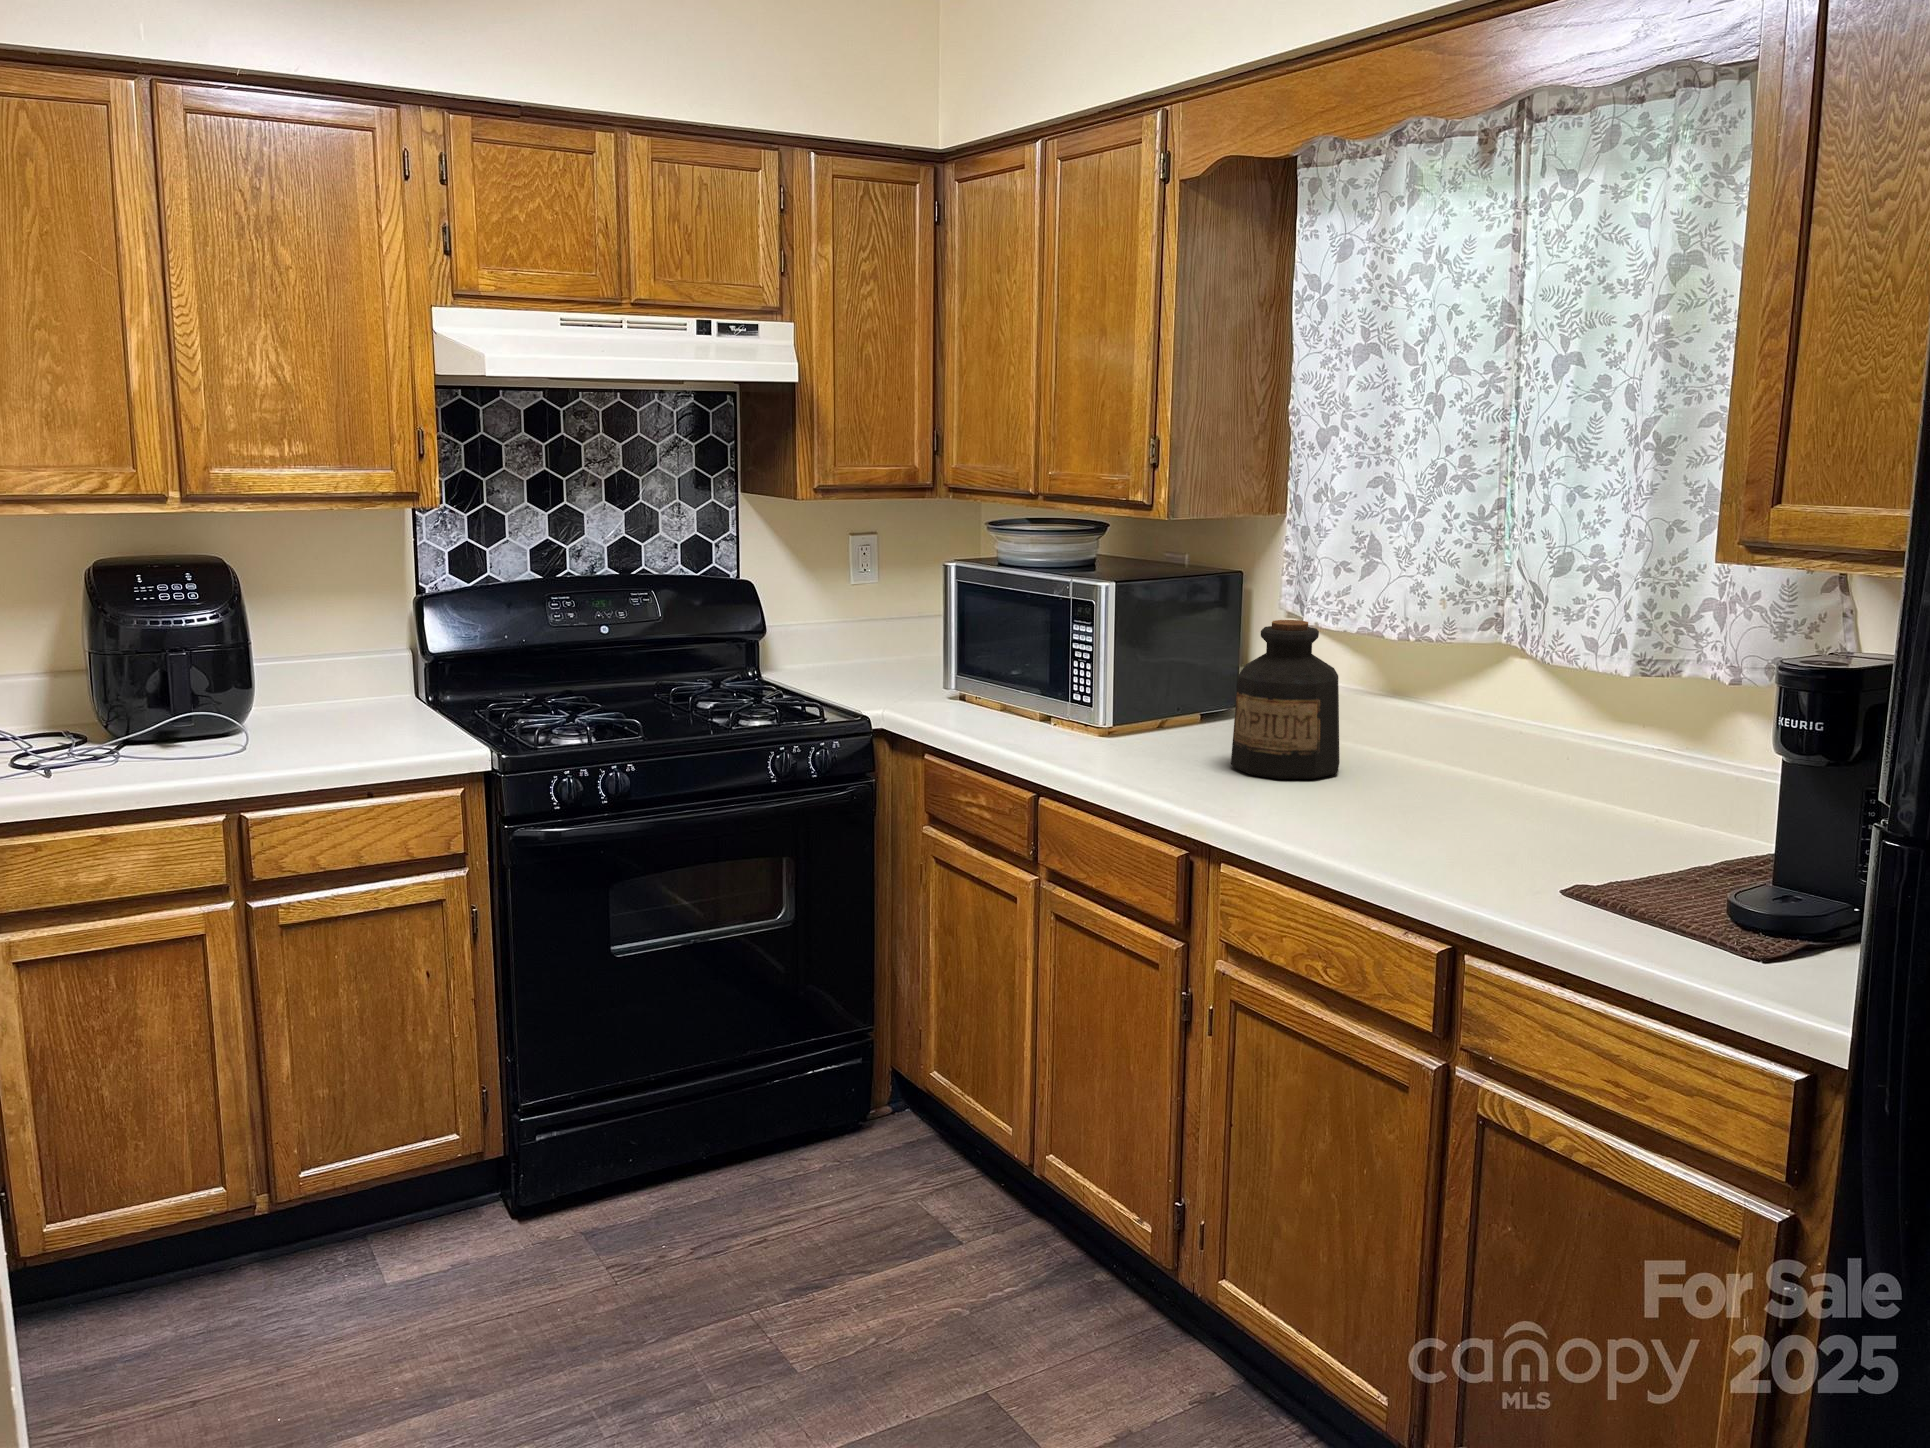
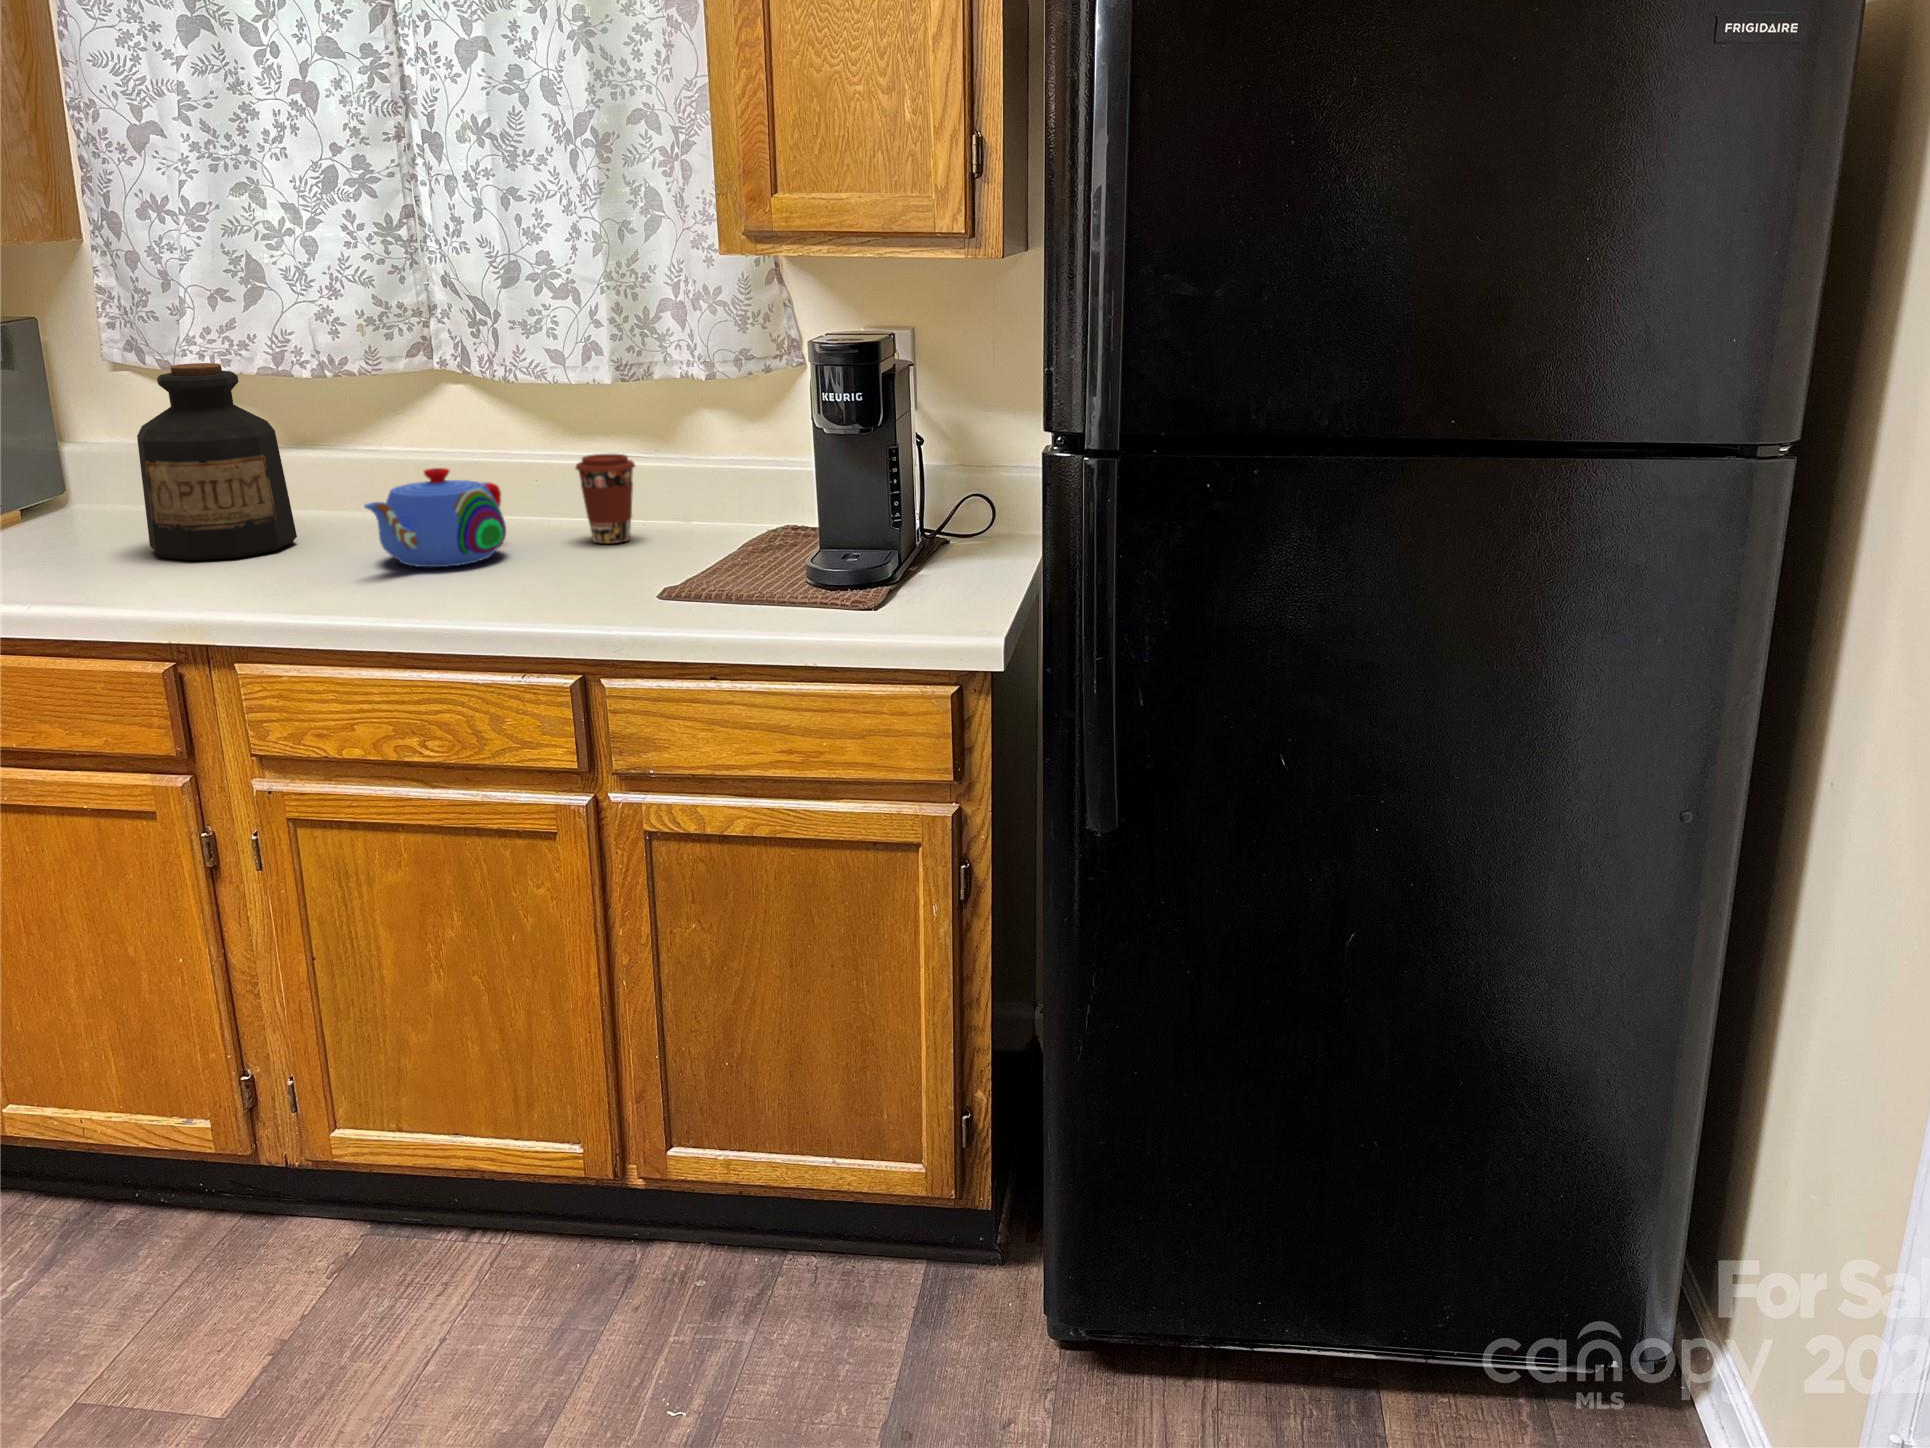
teapot: none [1352,733,1500,823] -> present [365,468,506,567]
coffee cup: none [1569,743,1632,833] -> present [576,454,635,544]

